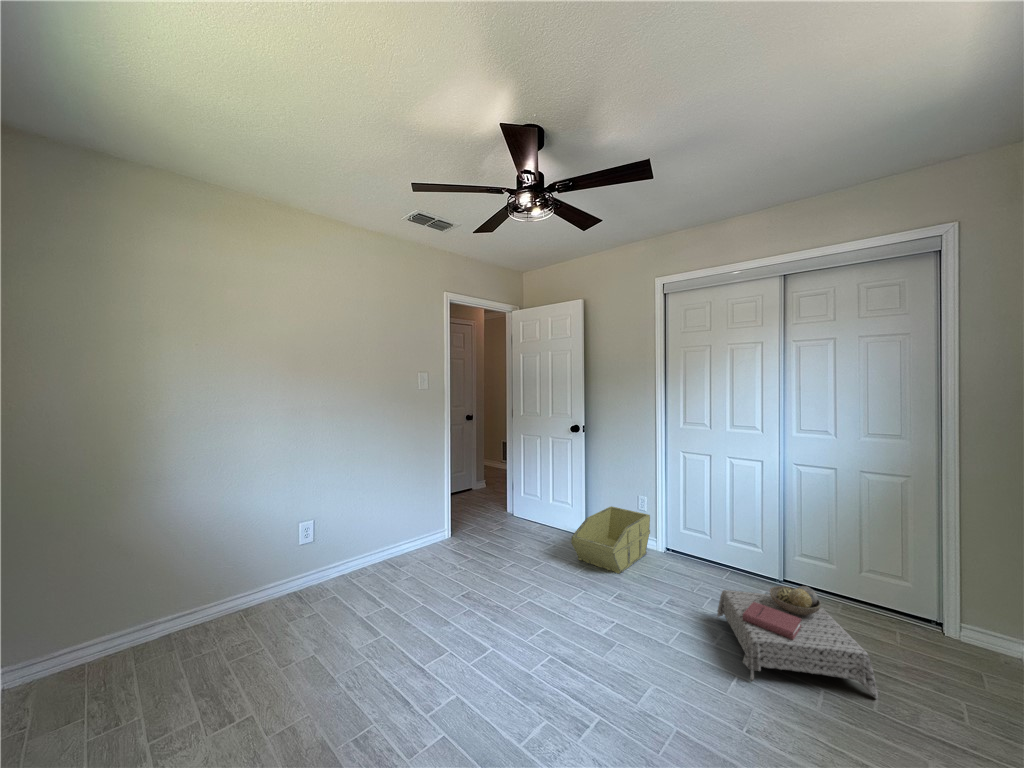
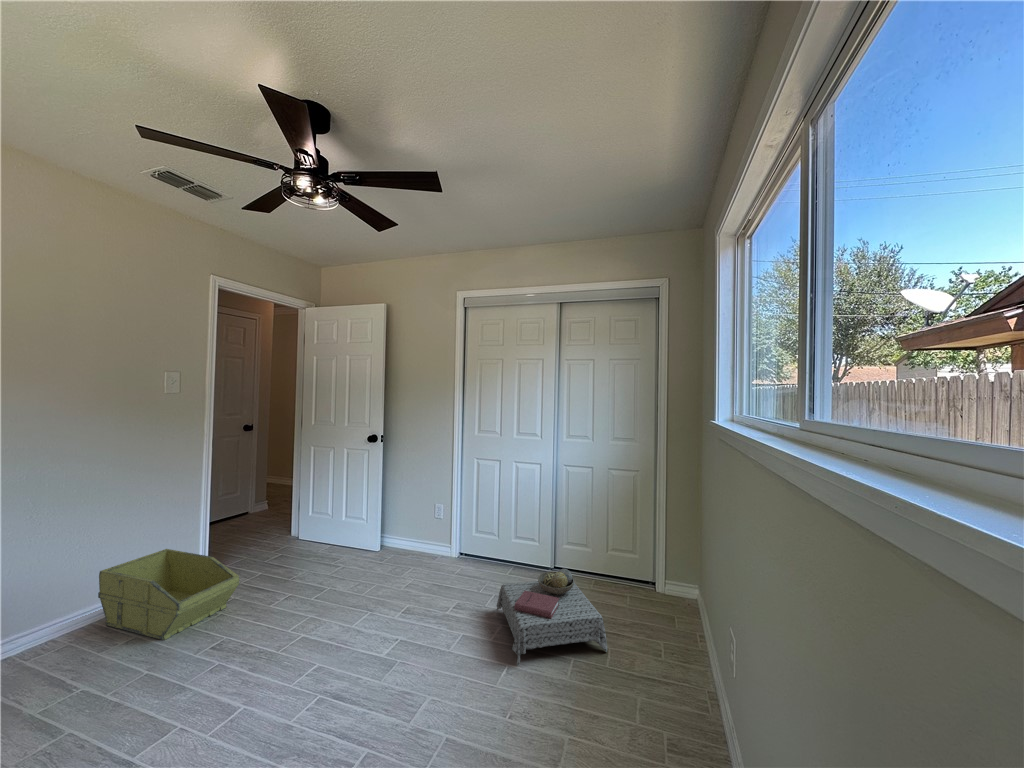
storage bin: present [571,506,650,574] -> present [98,549,240,640]

